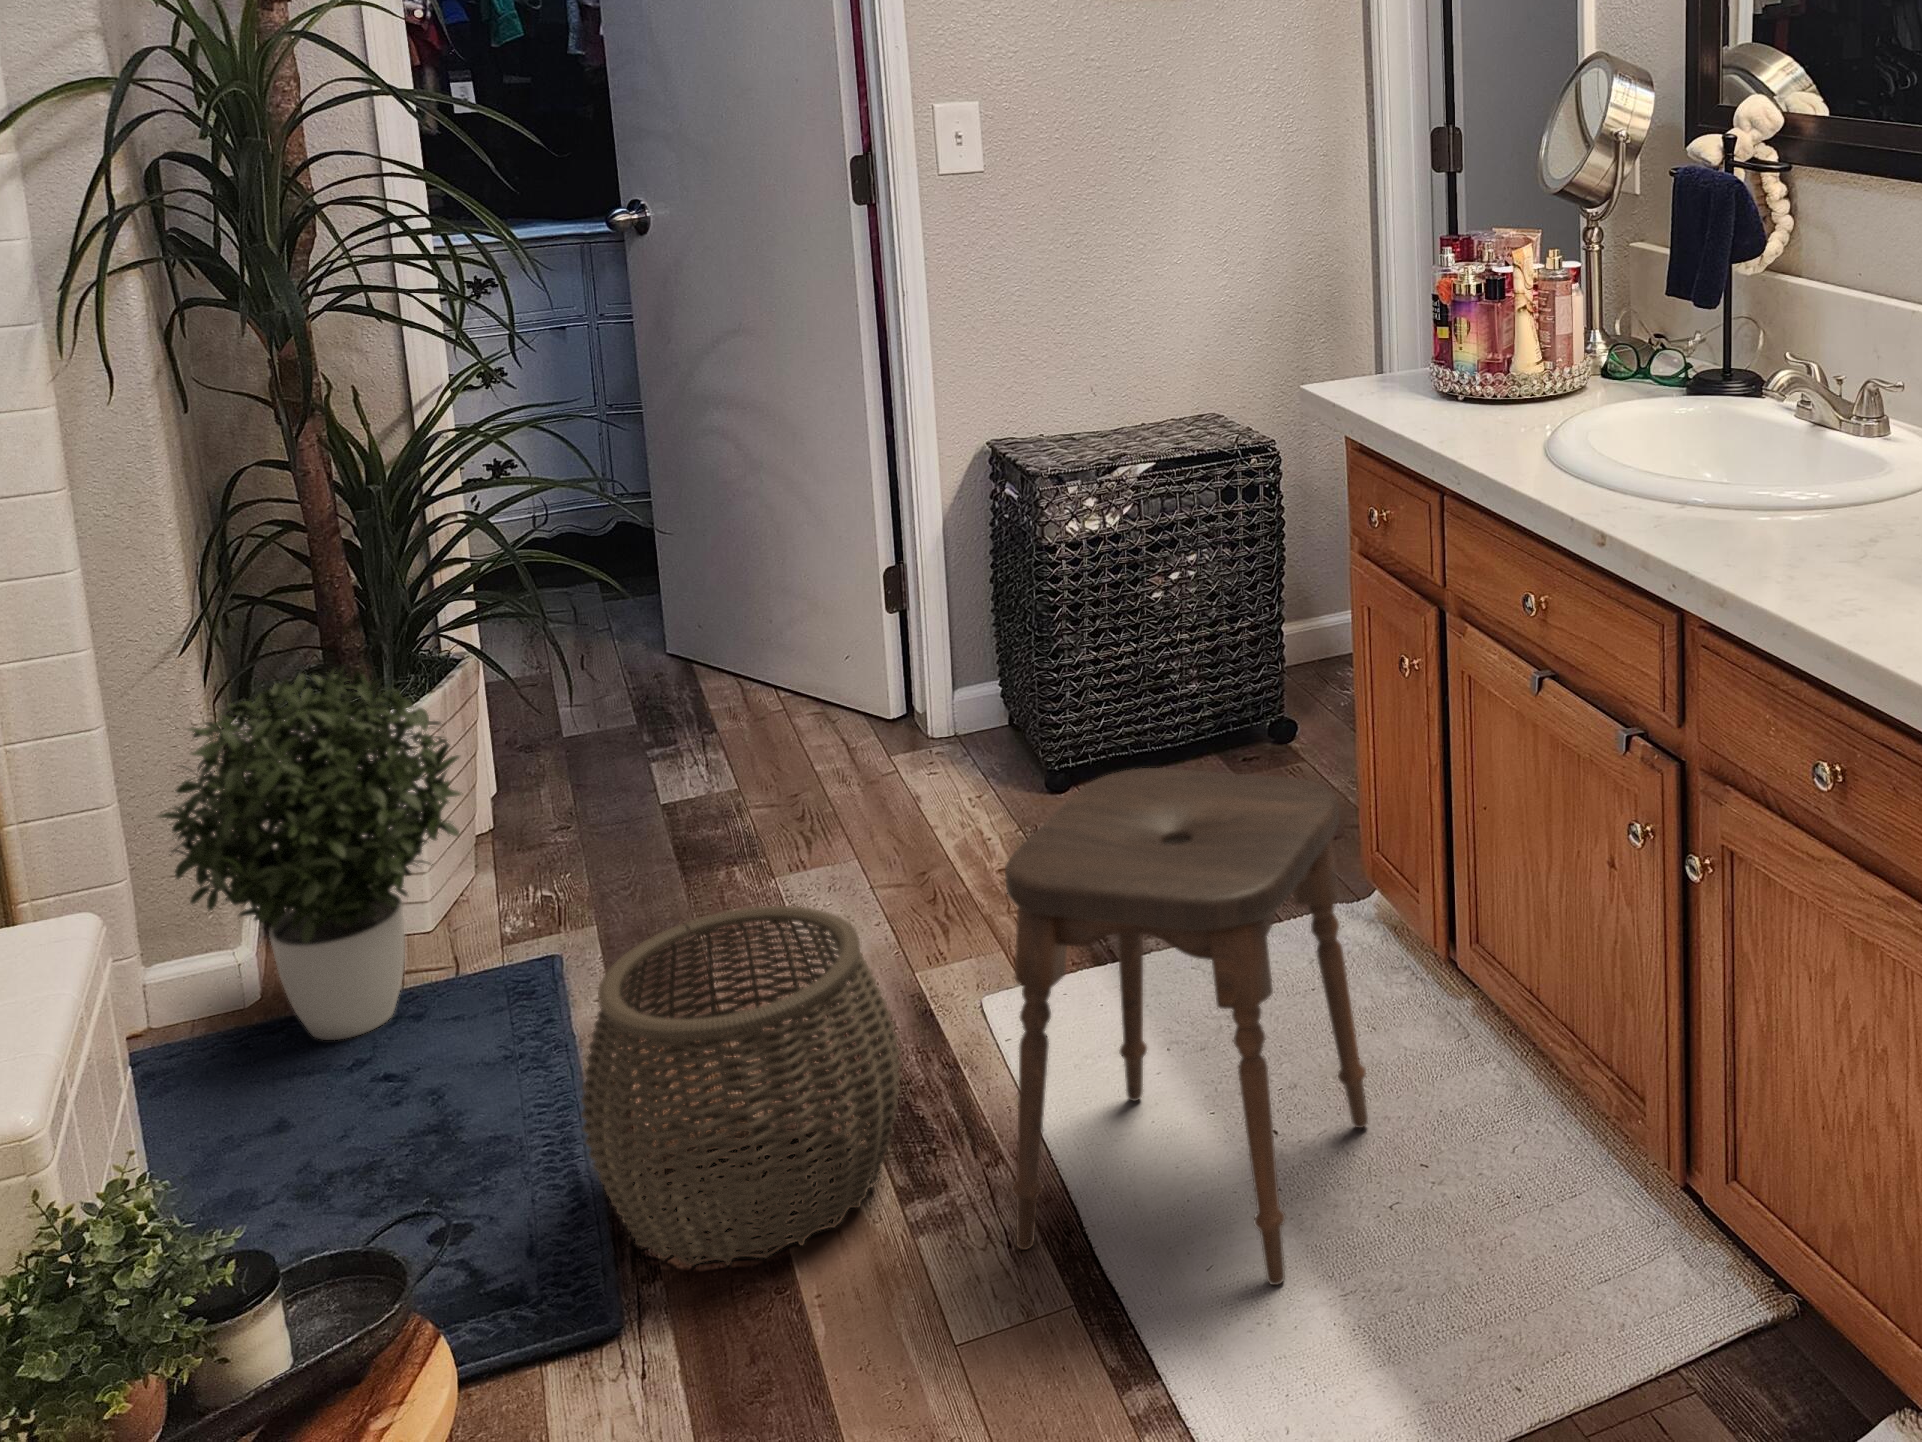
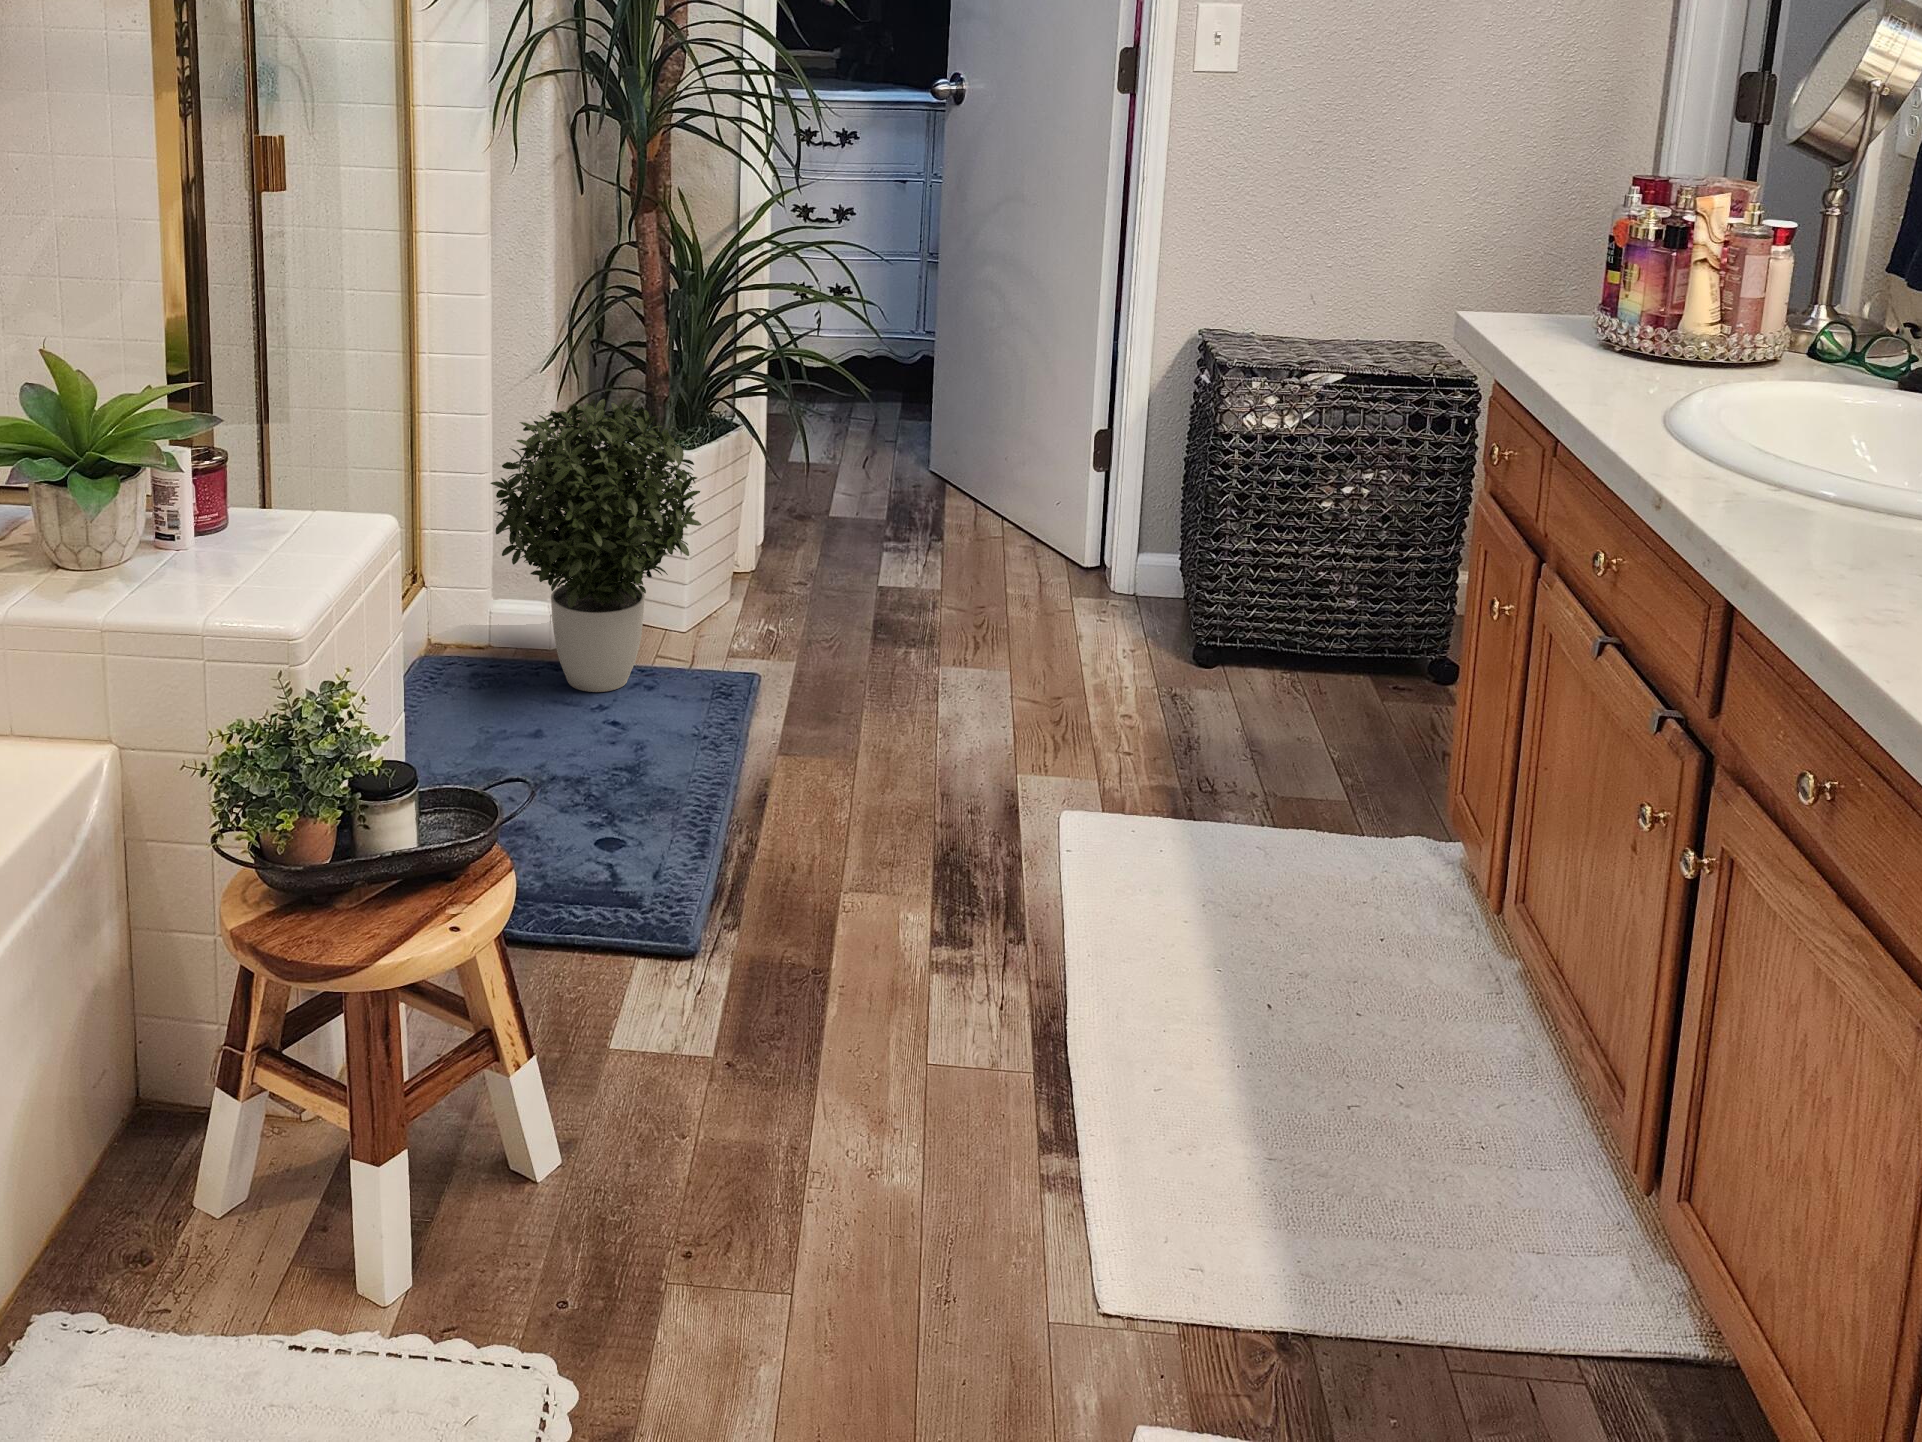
stool: present [1005,768,1368,1285] -> none [1006,628,1376,1130]
woven basket: present [581,906,901,1265] -> none [700,660,955,950]

